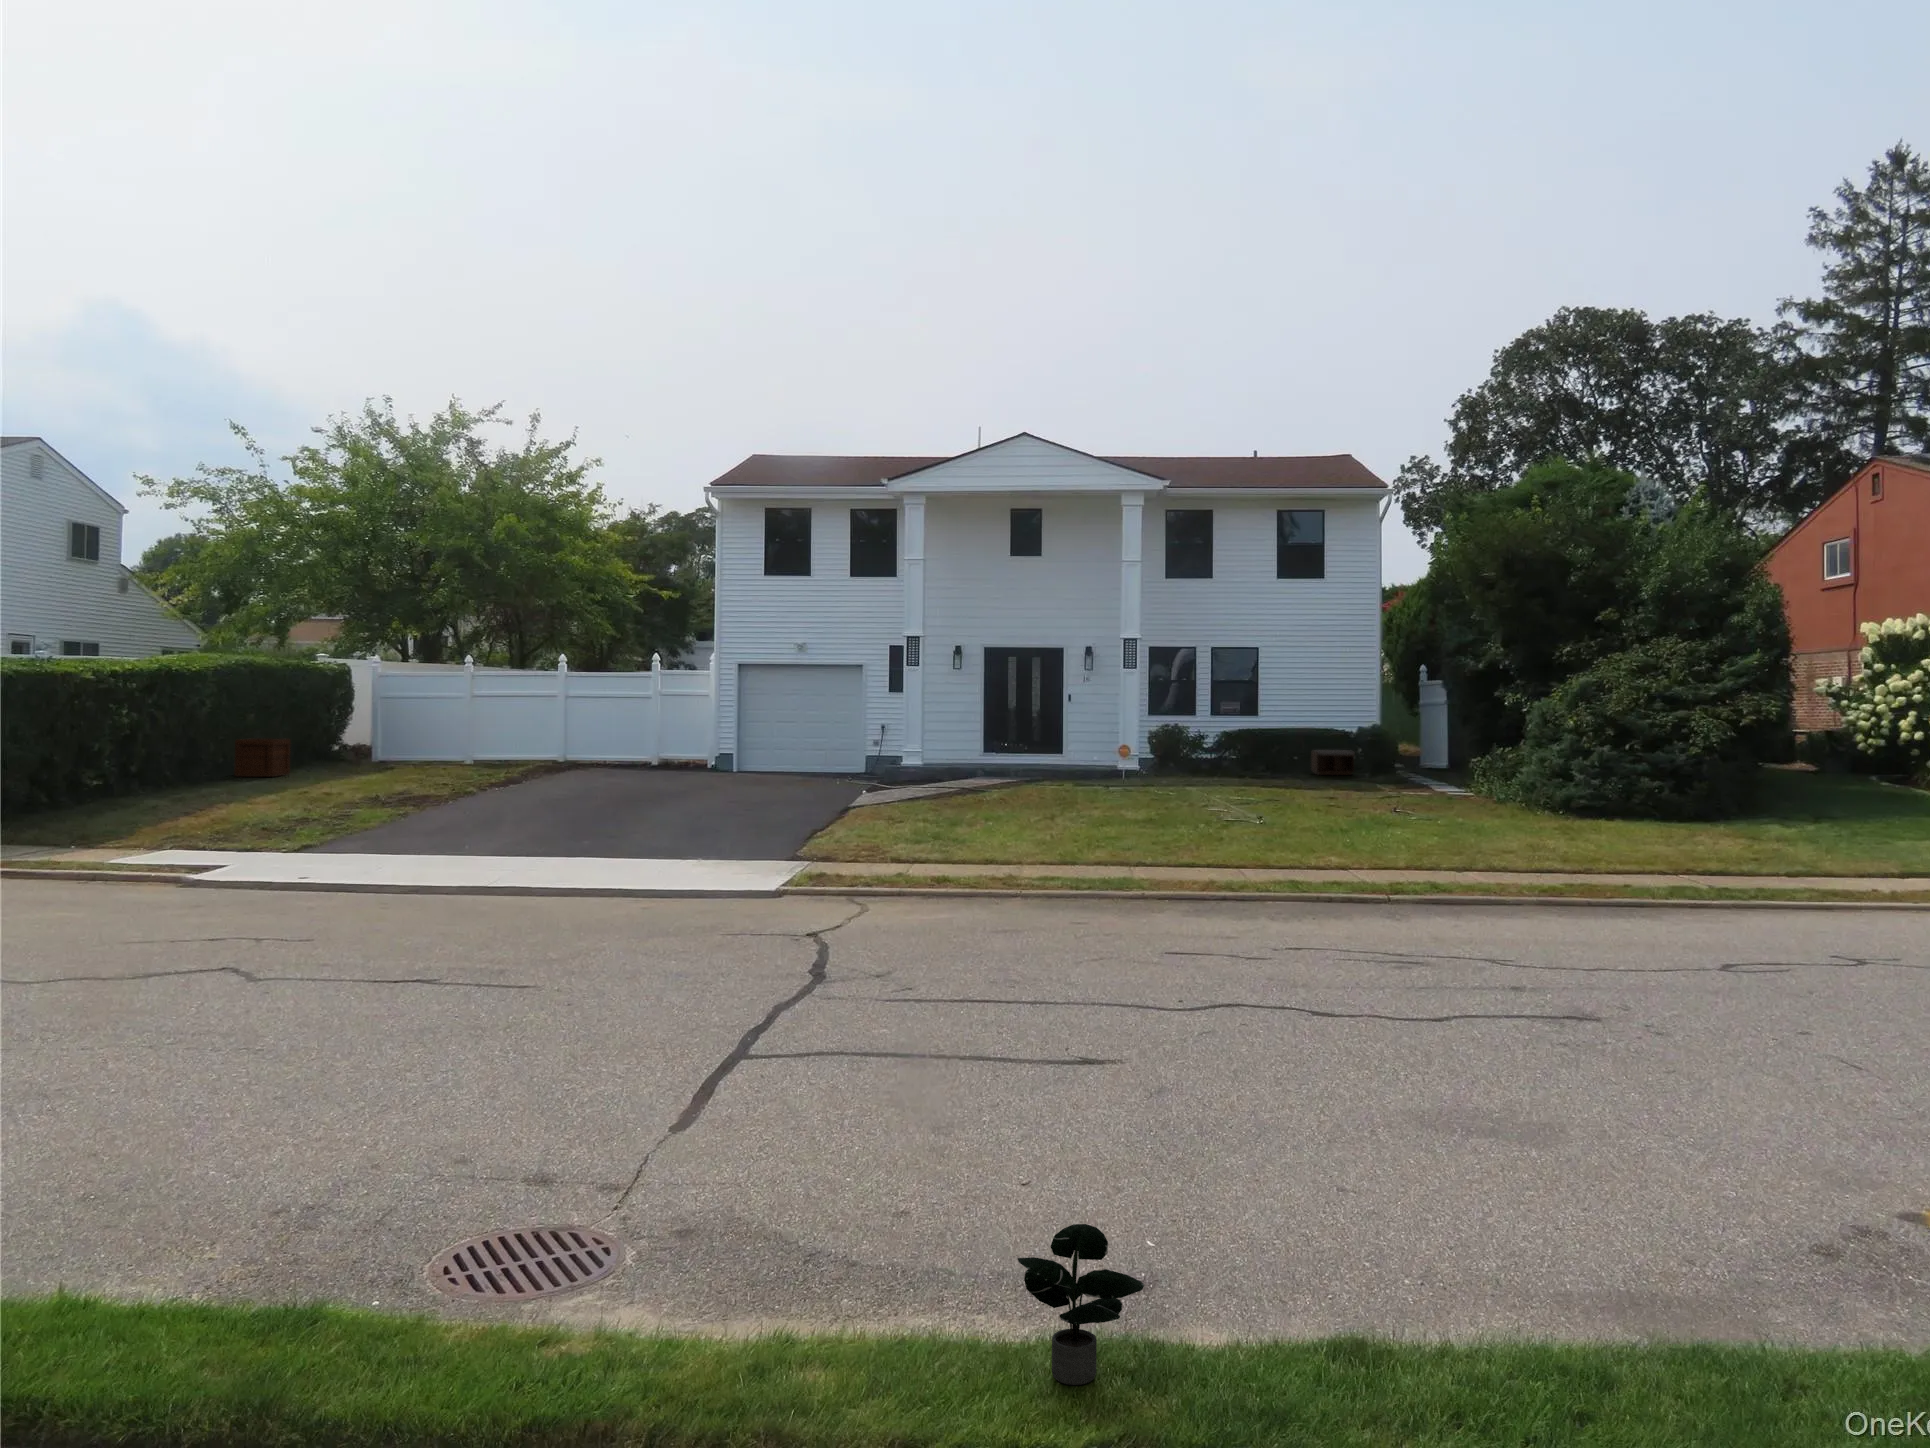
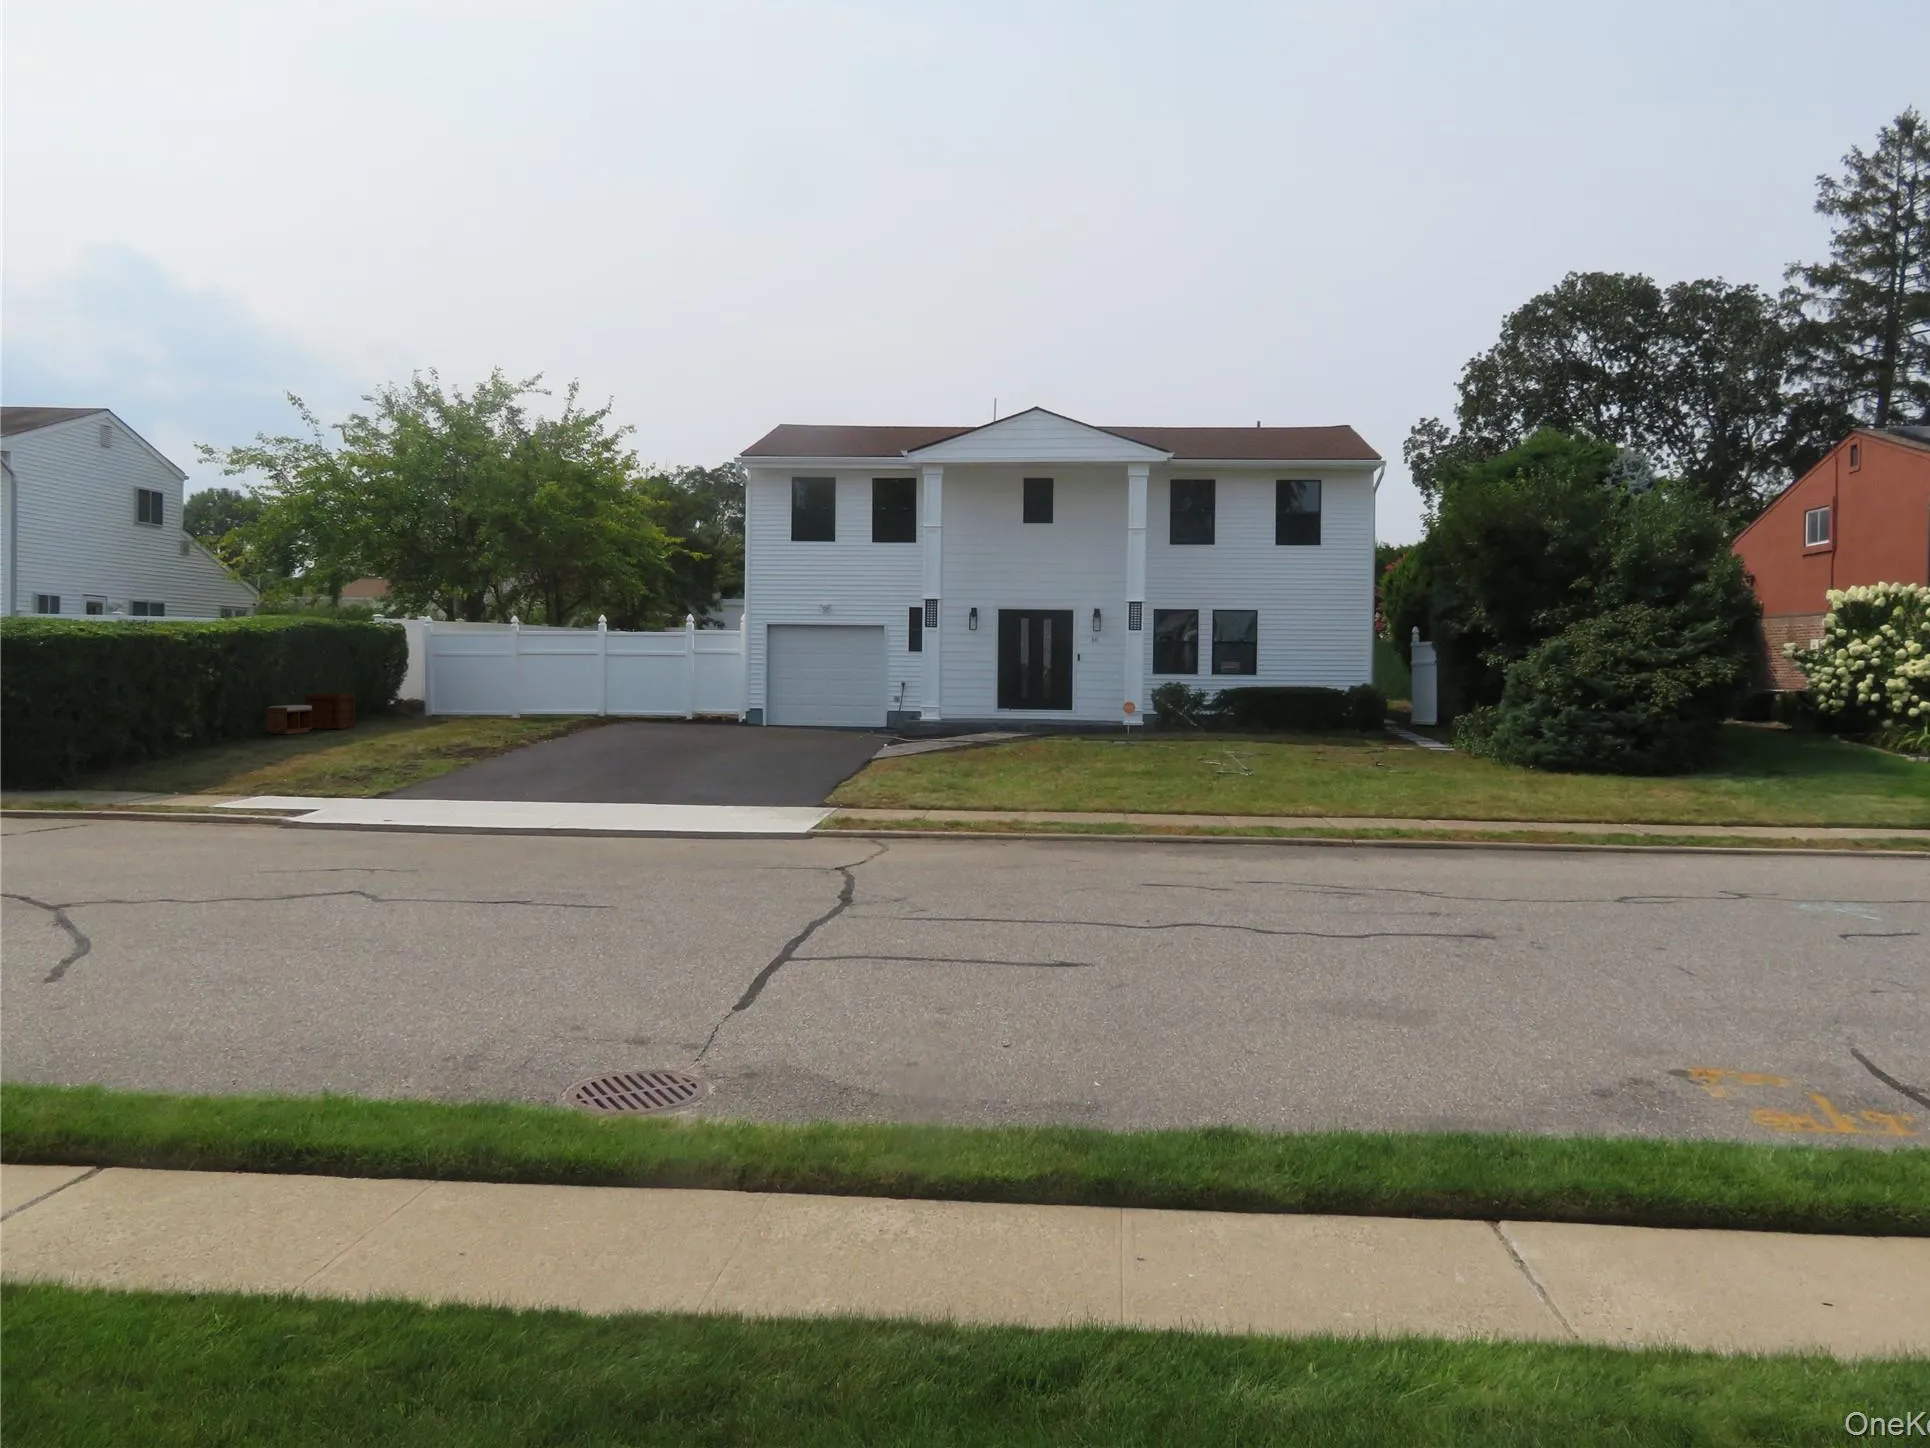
bench: present [1311,750,1355,775] -> present [266,705,312,734]
potted plant: present [1018,1224,1144,1385] -> none [989,1052,1079,1159]

